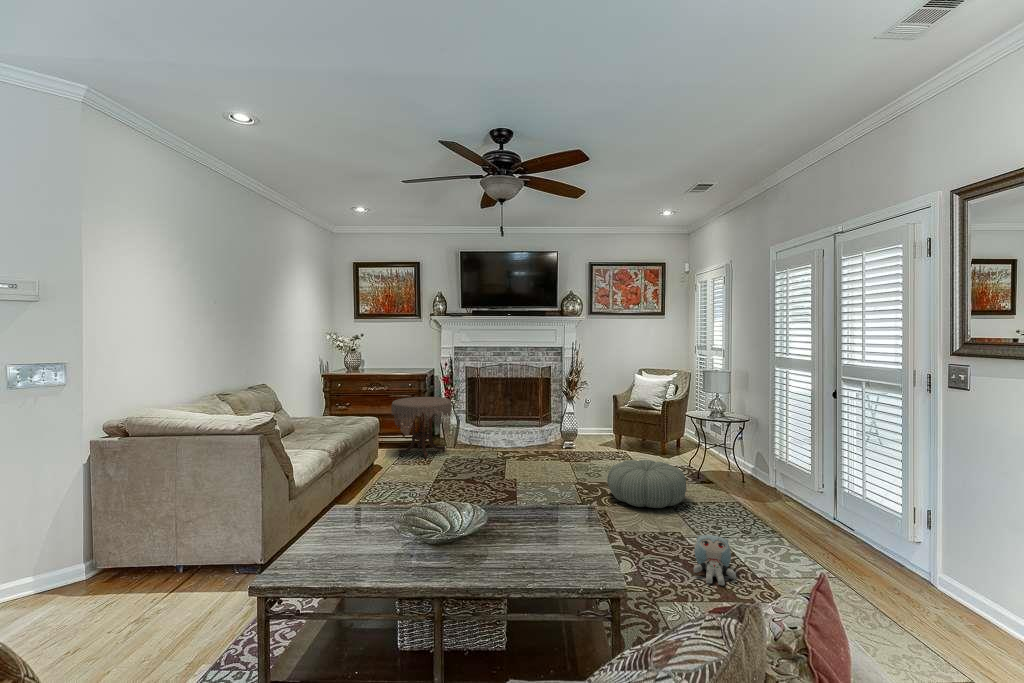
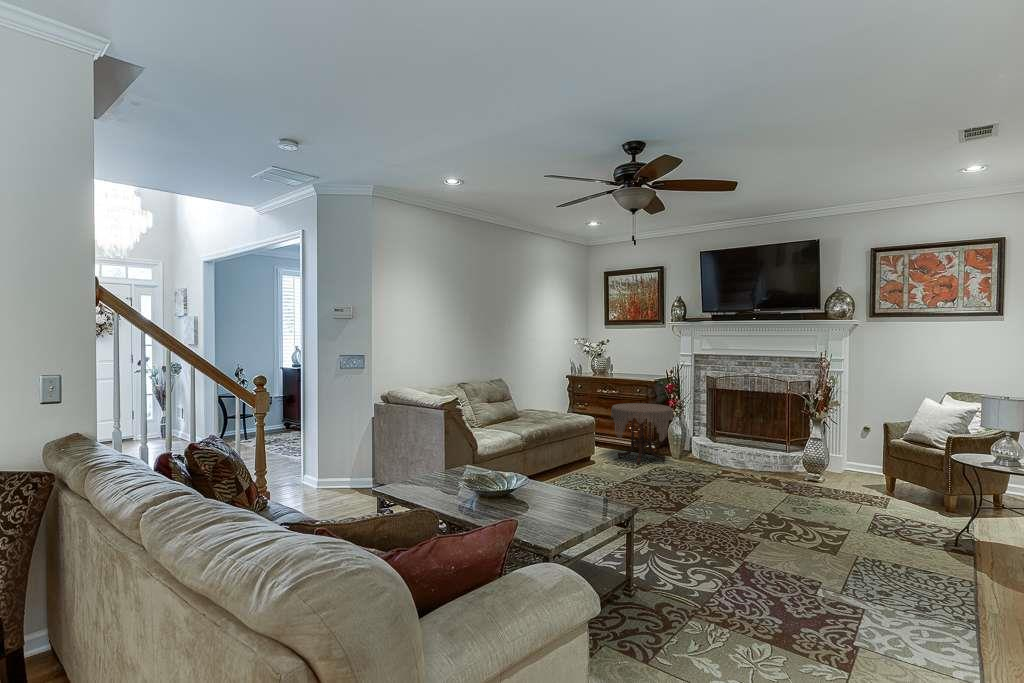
pouf: present [607,460,686,508] -> none [783,497,896,560]
plush toy: present [693,535,736,586] -> none [774,579,837,638]

